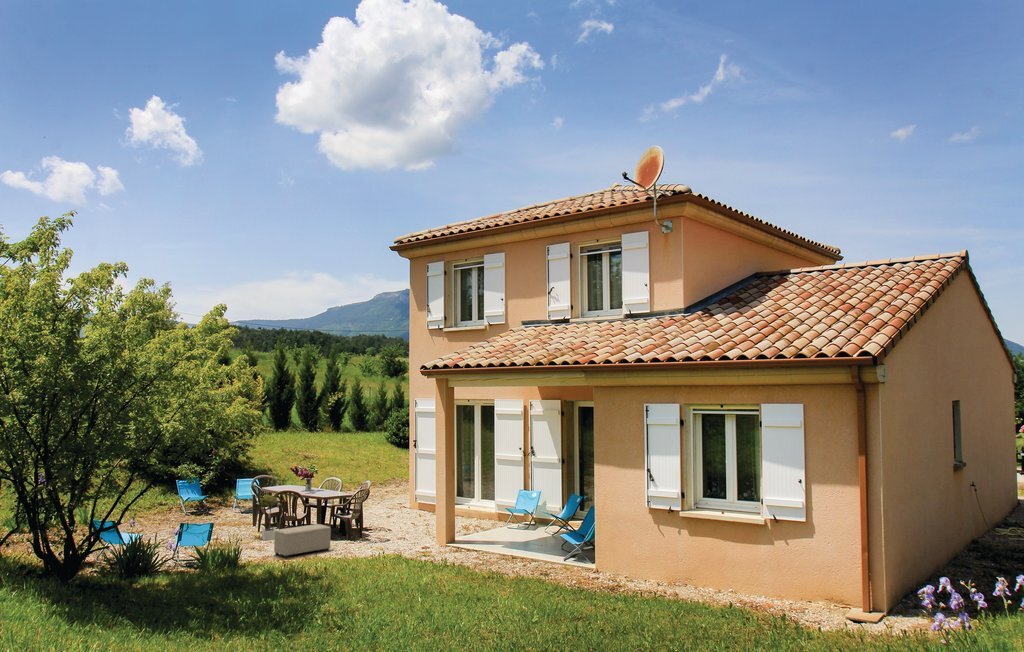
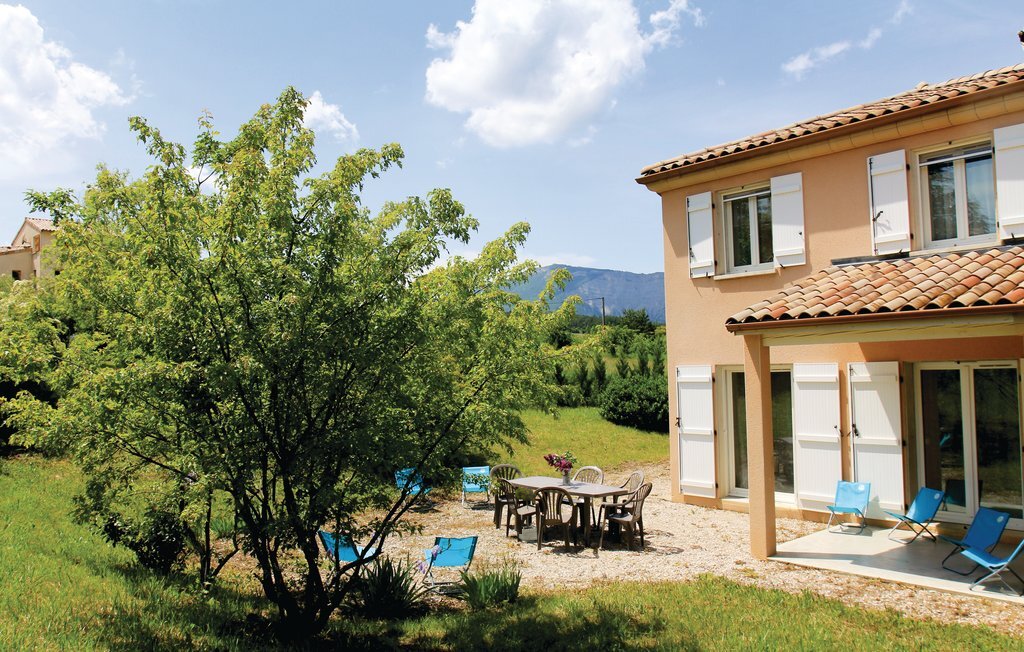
ottoman: present [274,524,331,558] -> none [548,523,613,565]

